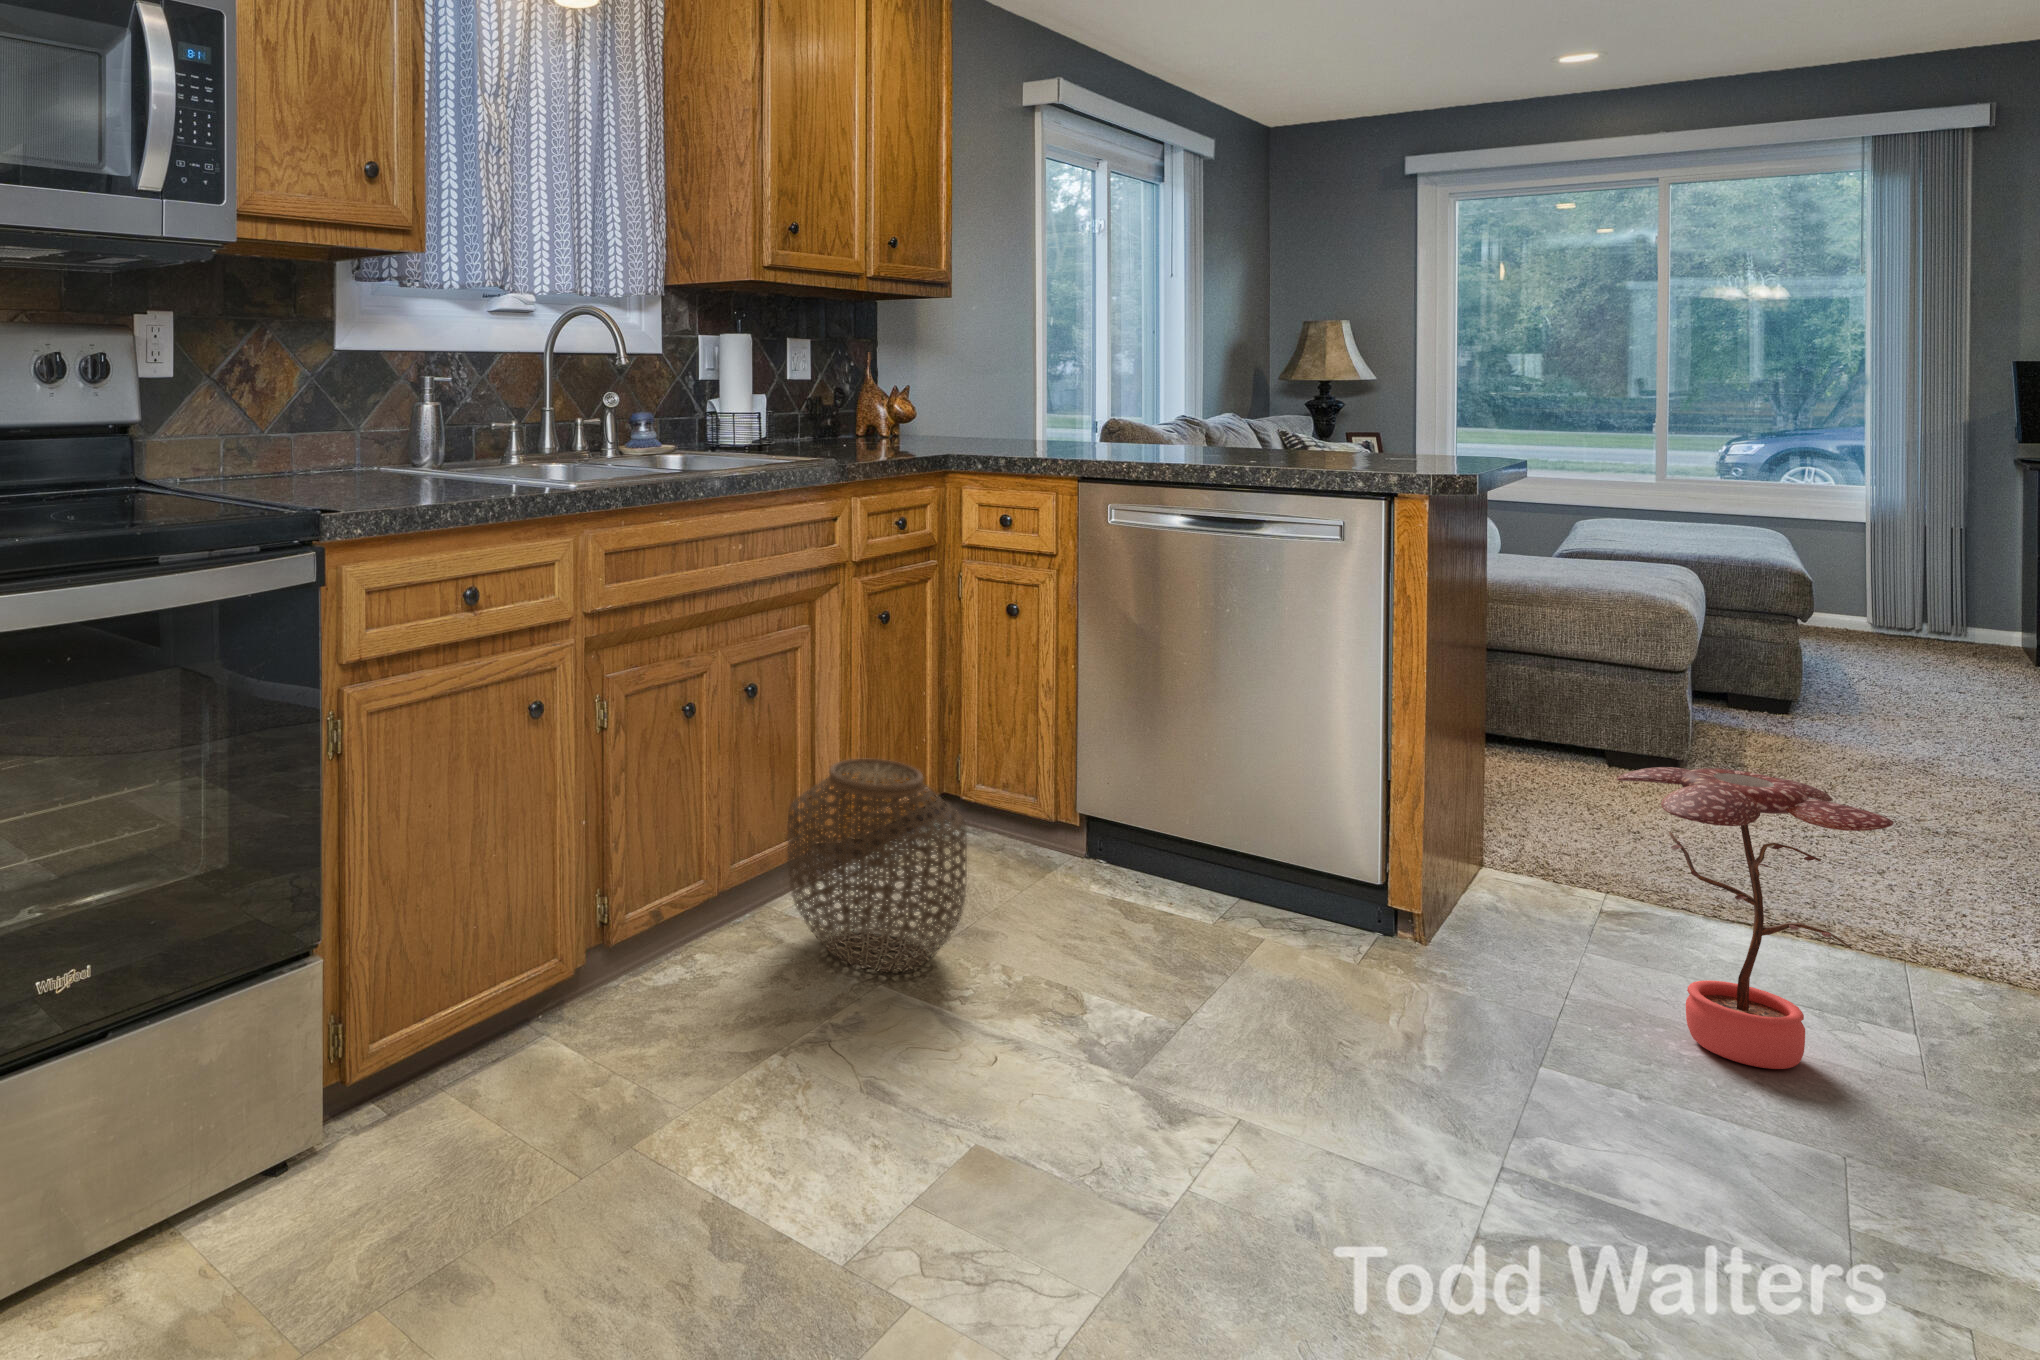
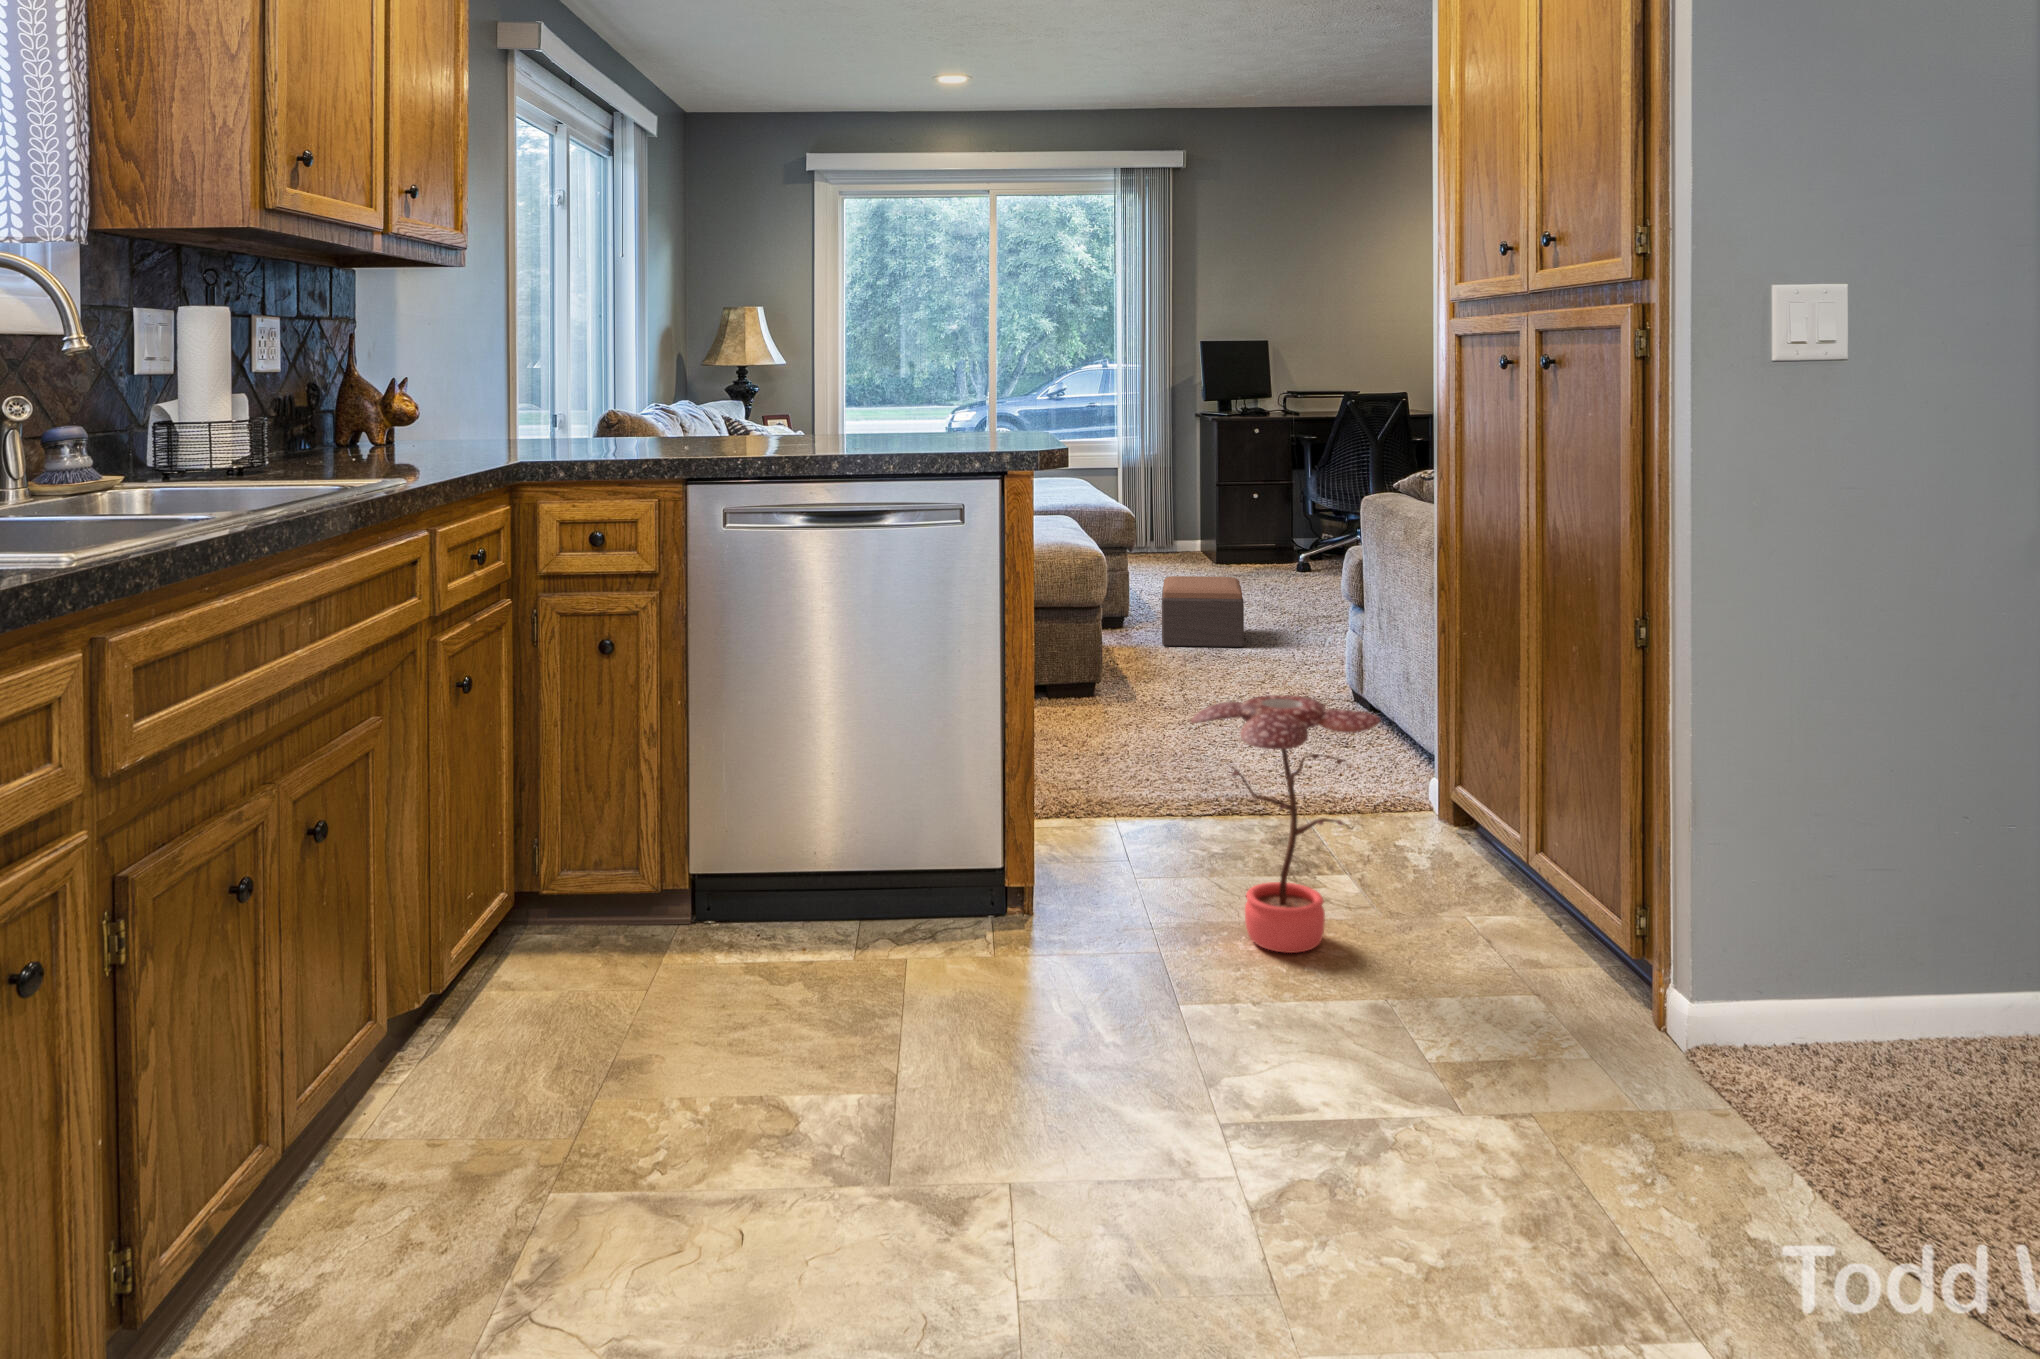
footstool: none [1840,656,1998,761] -> present [1162,576,1244,647]
woven basket: present [788,758,967,972] -> none [391,877,640,1178]

